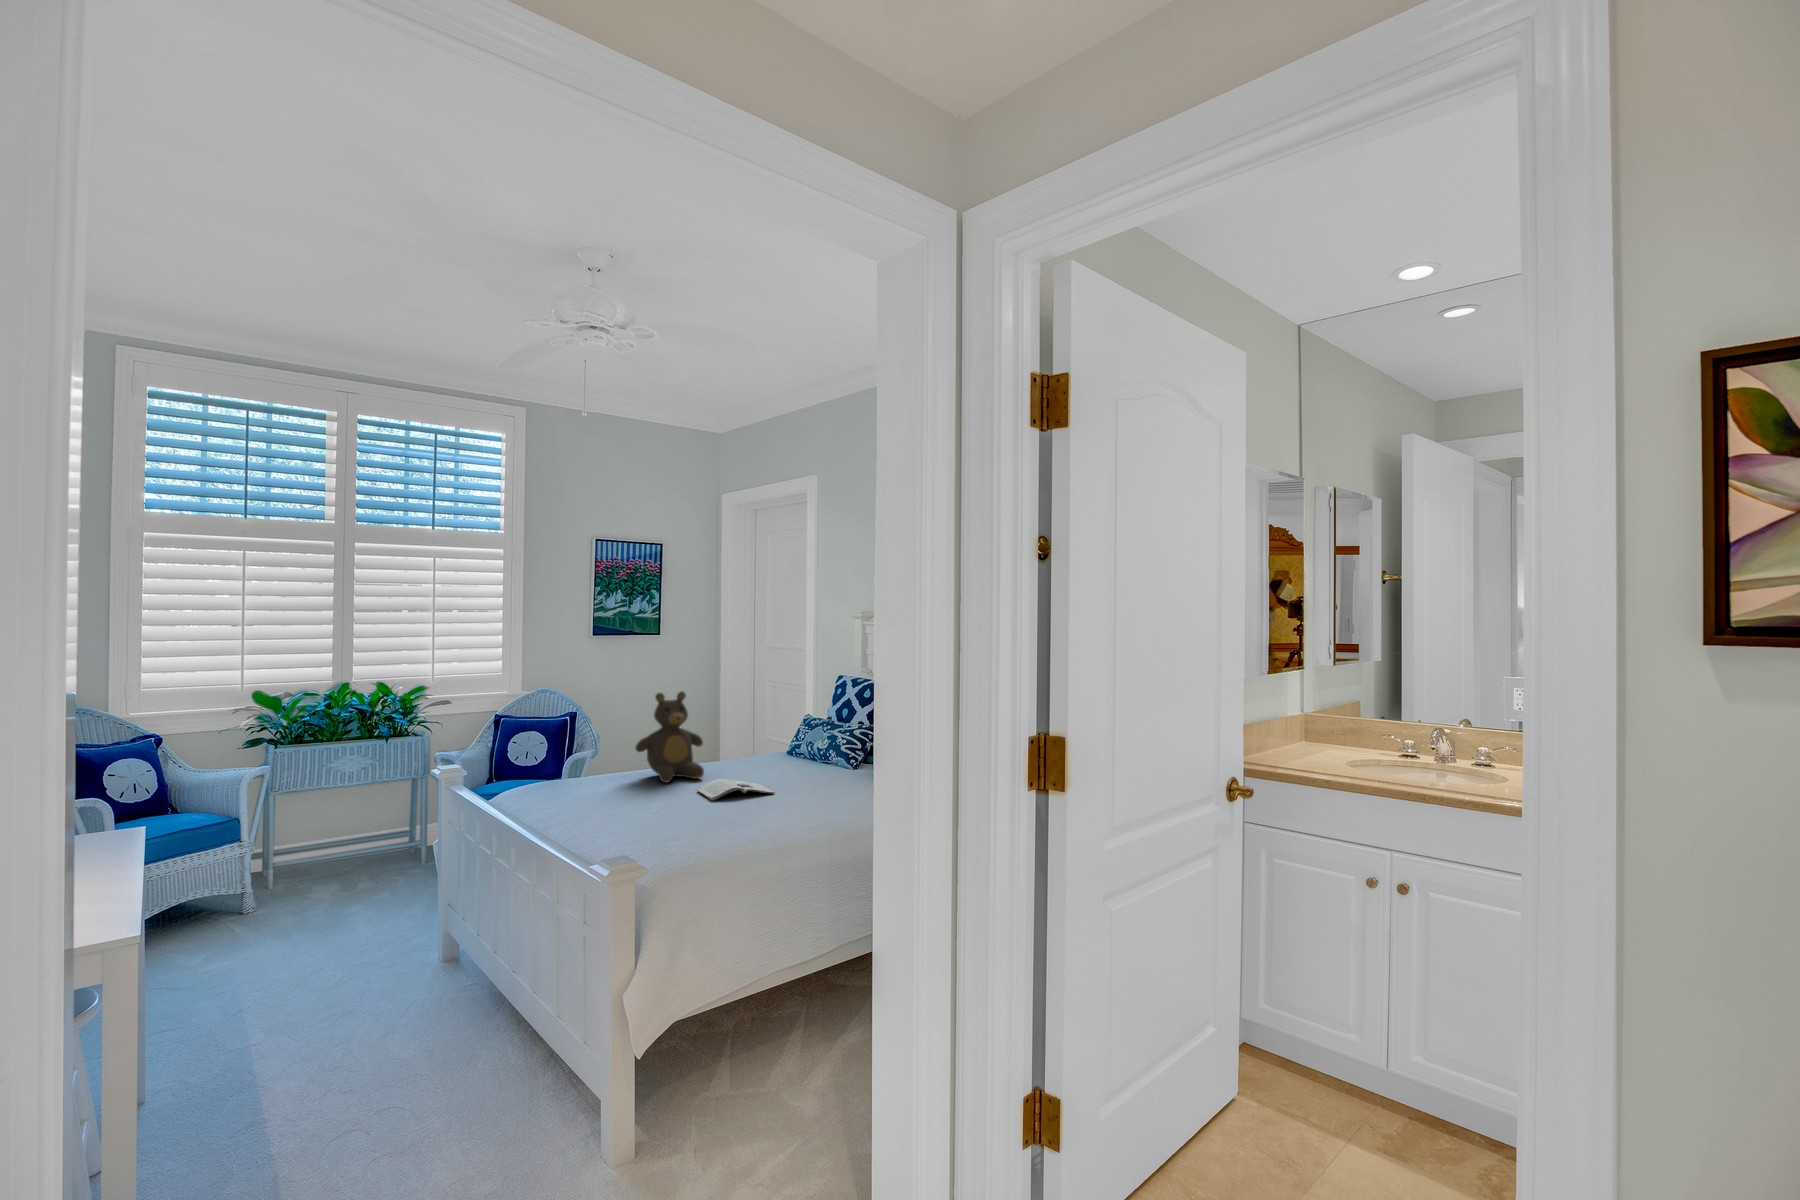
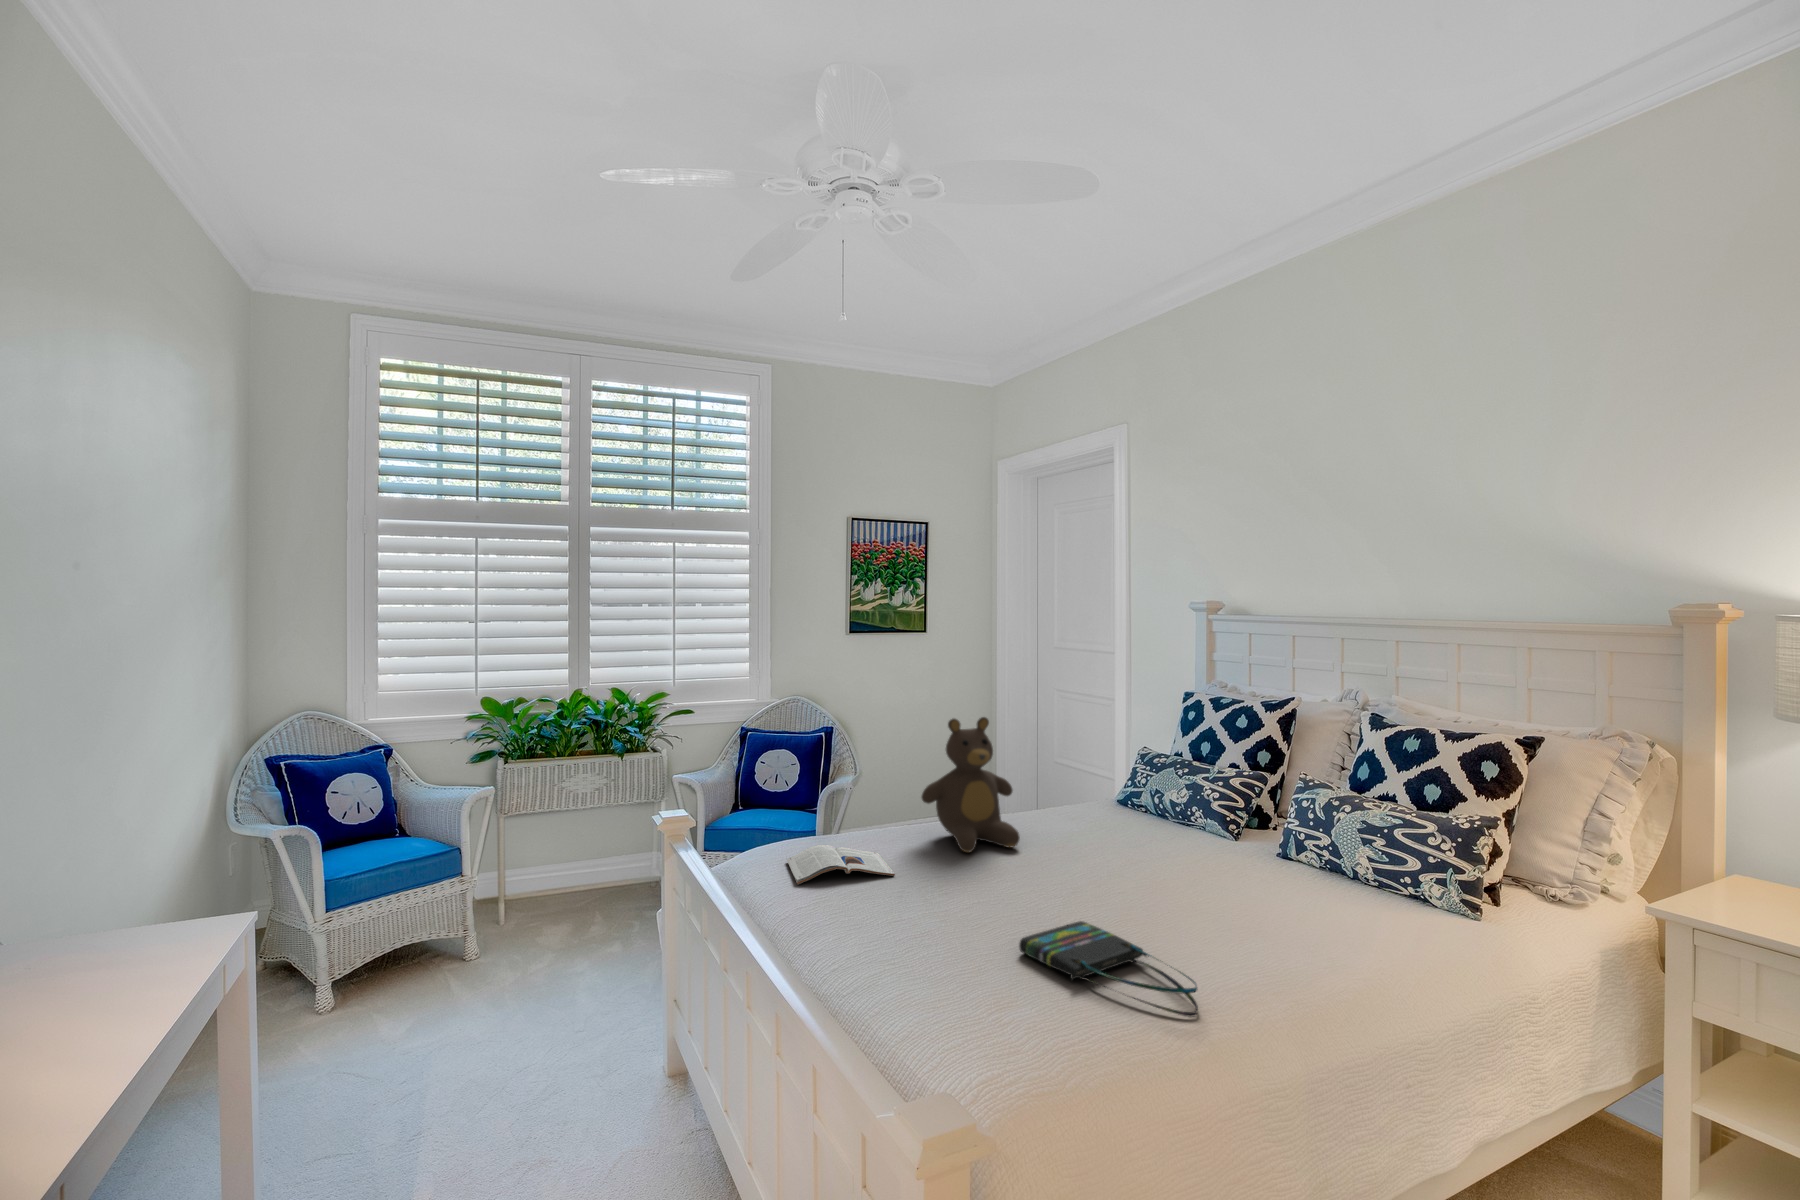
magazine: present [697,779,775,801] -> present [787,845,895,884]
tote bag: none [681,805,772,838] -> present [1019,921,1198,1017]

